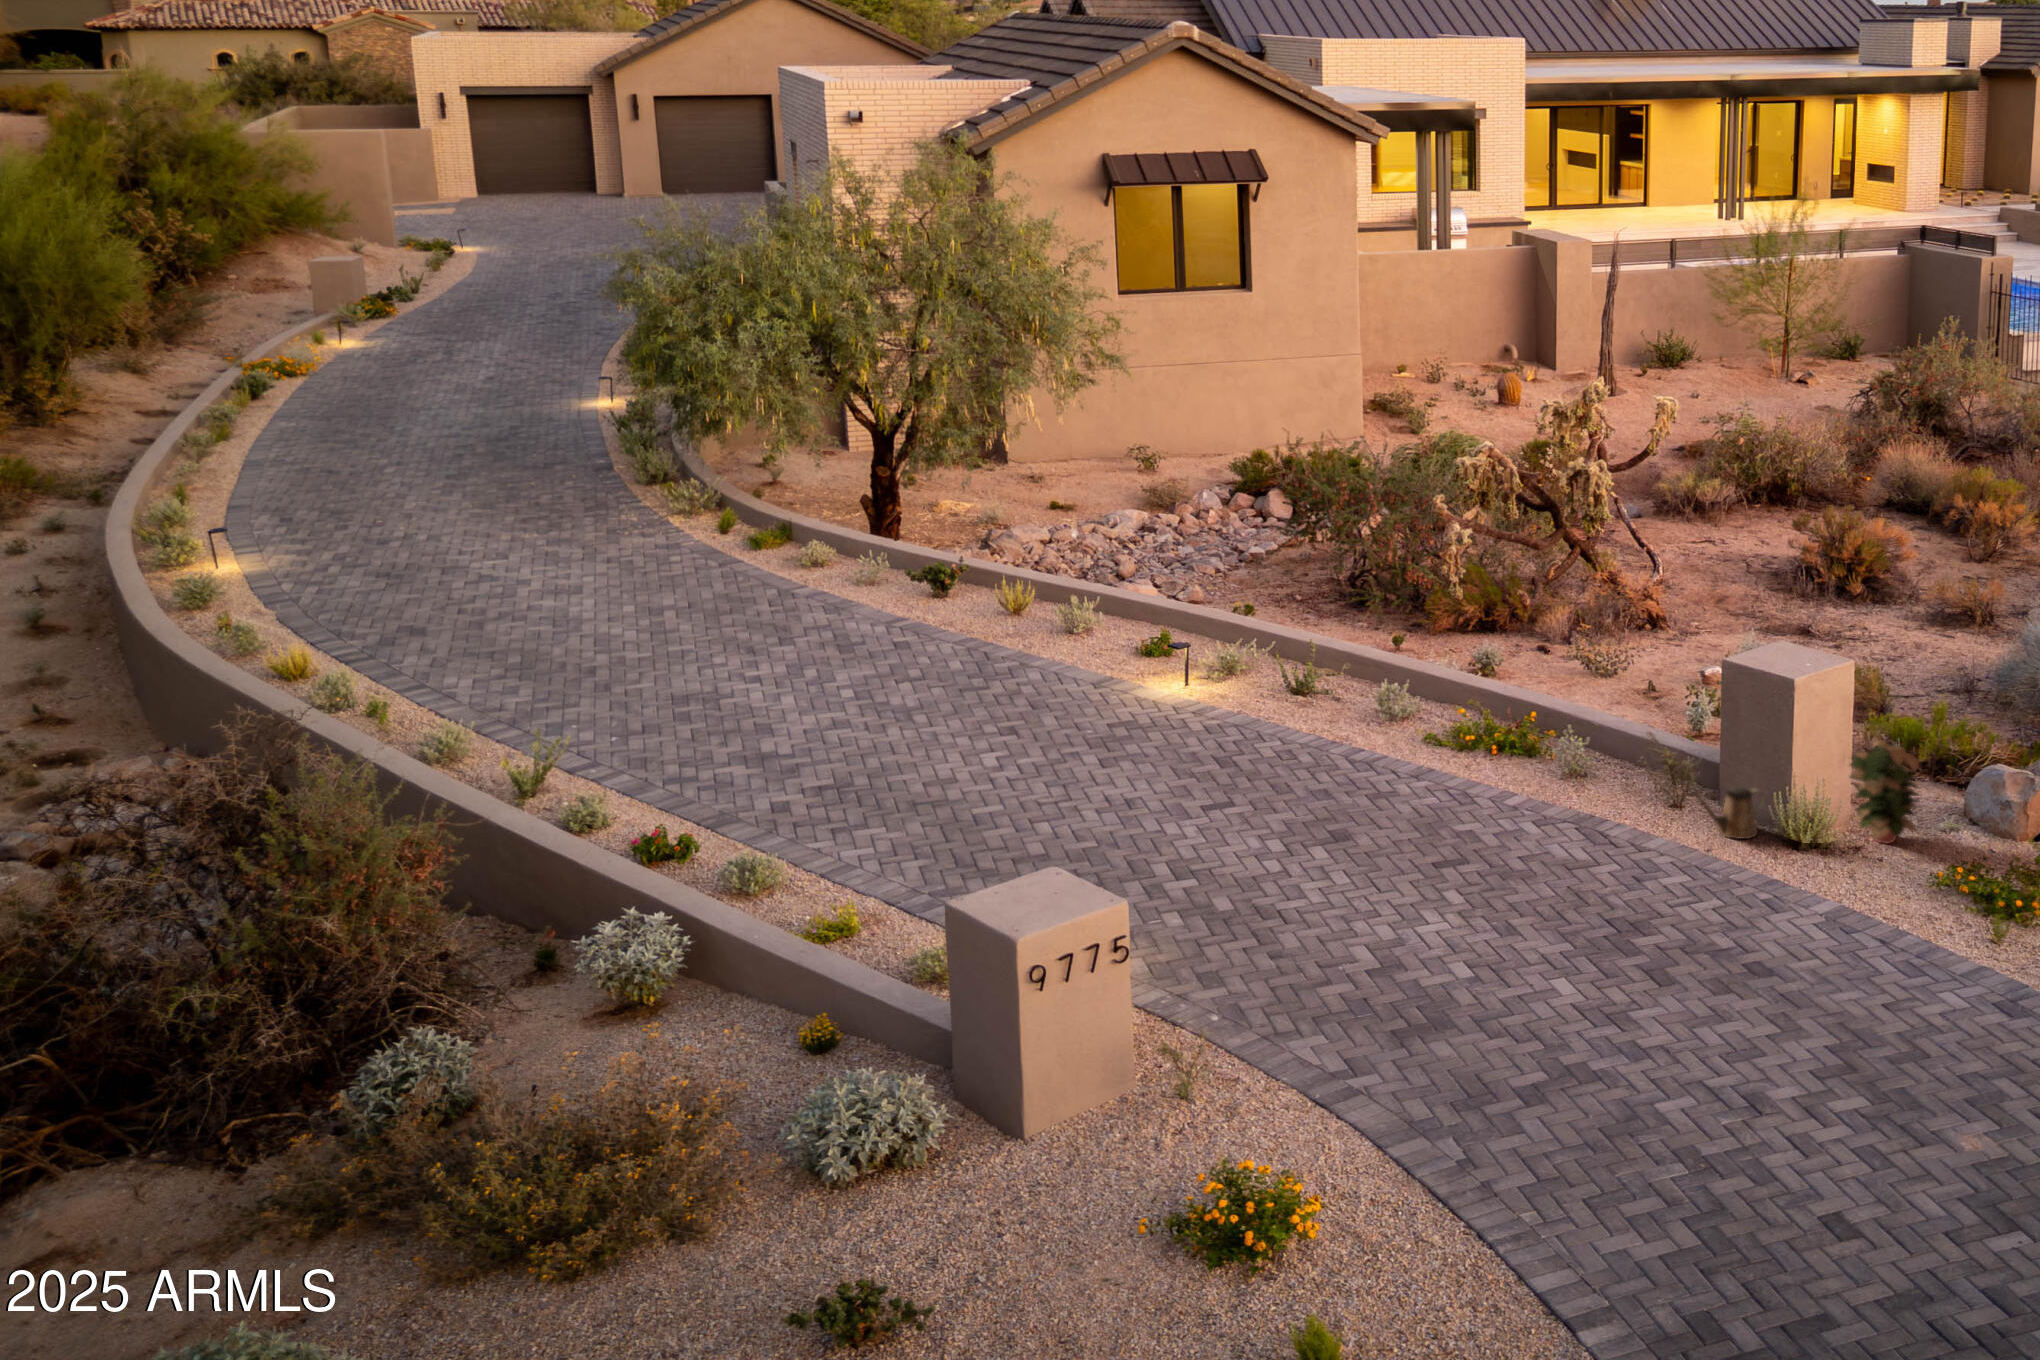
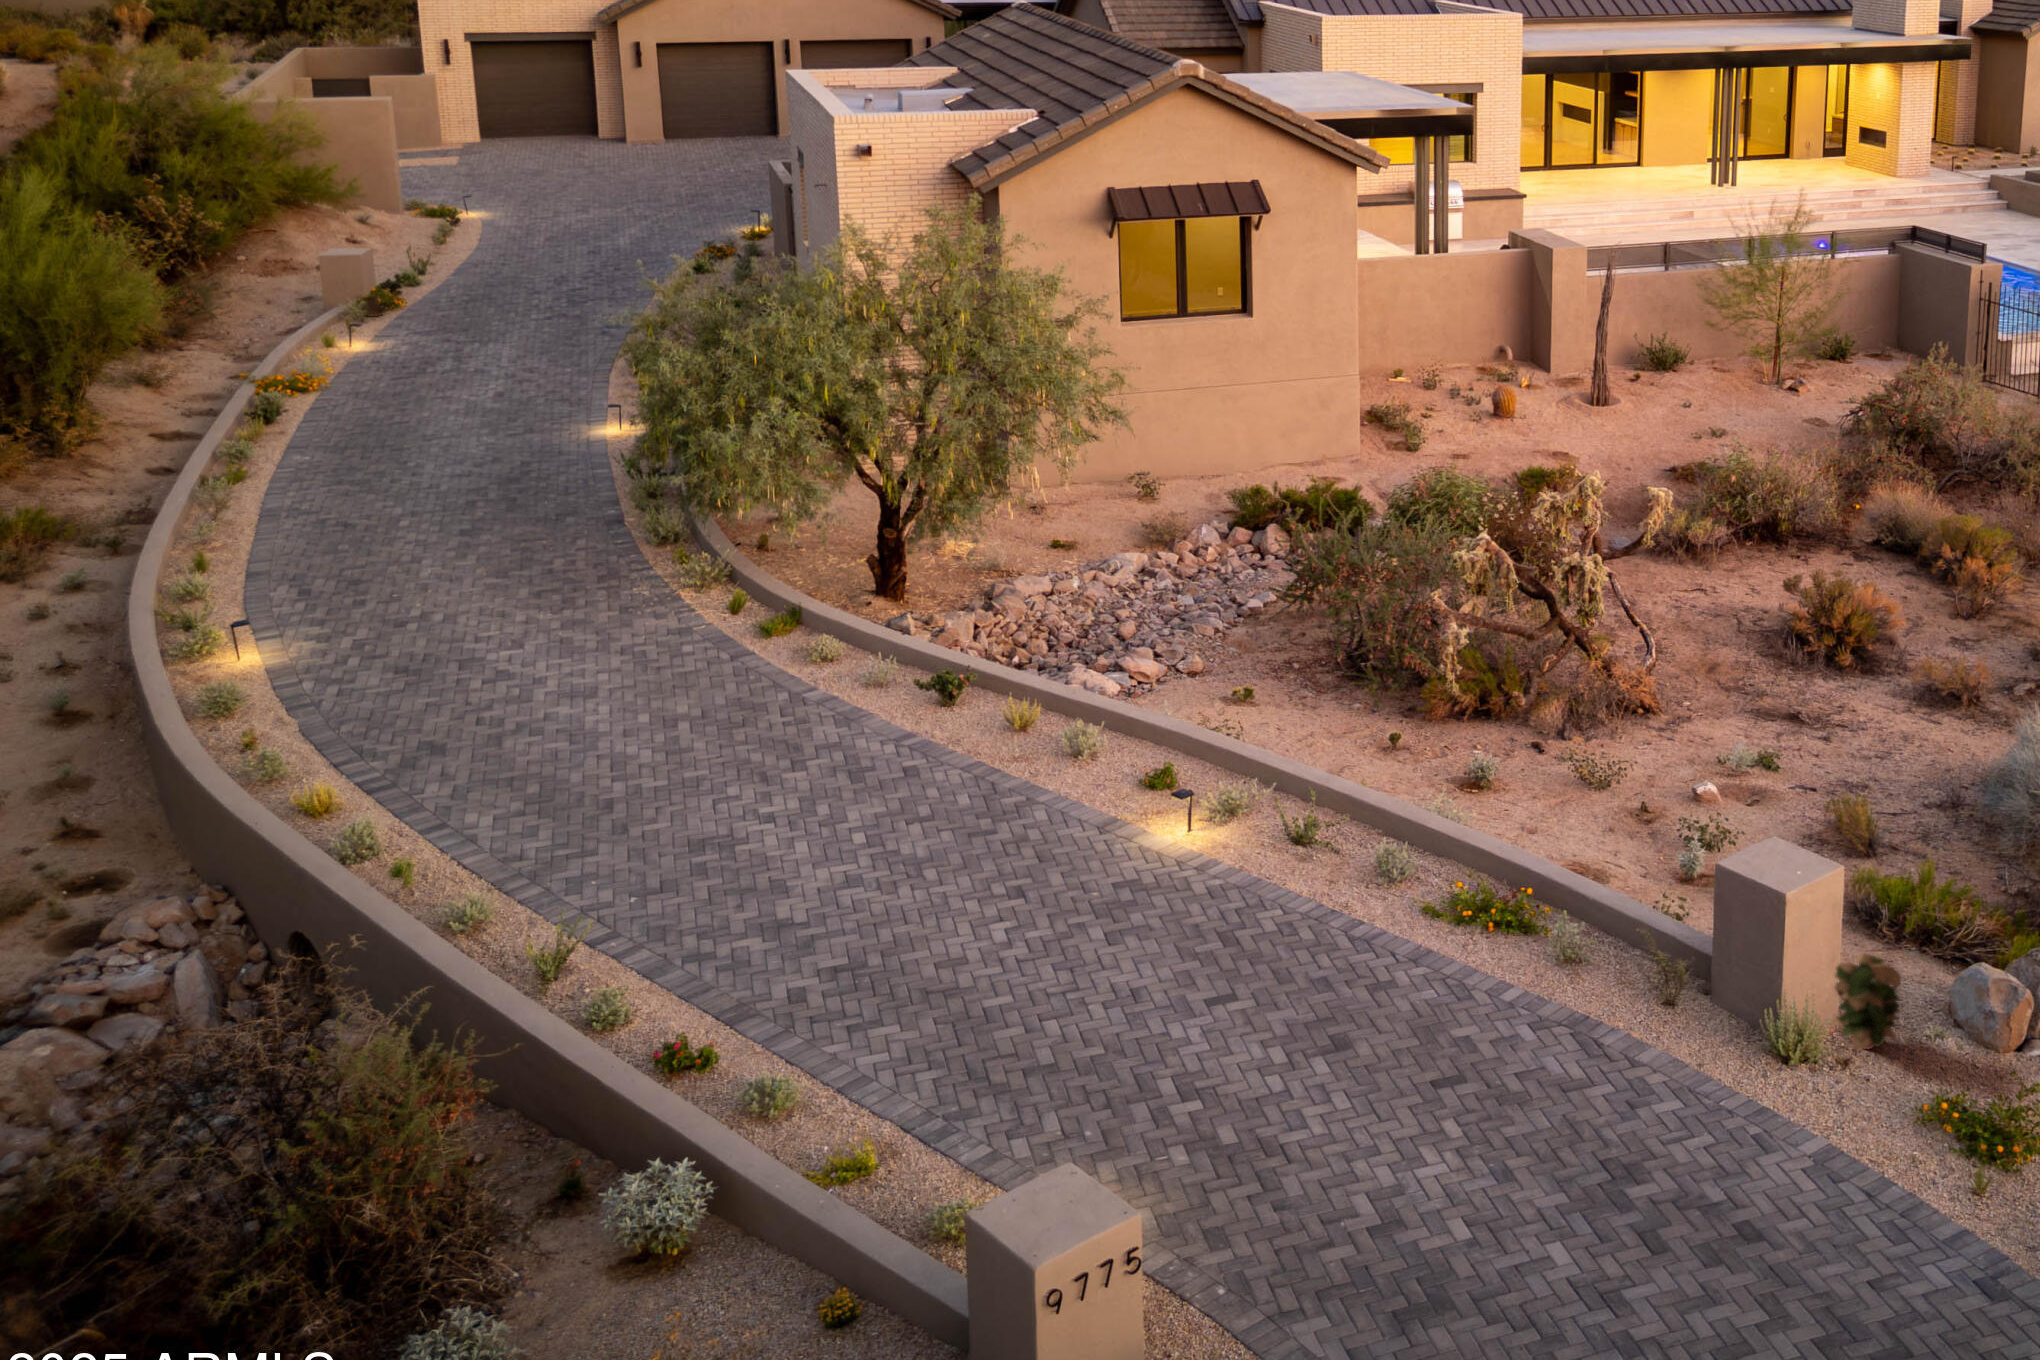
watering can: present [1693,788,1765,839] -> present [364,296,387,317]

